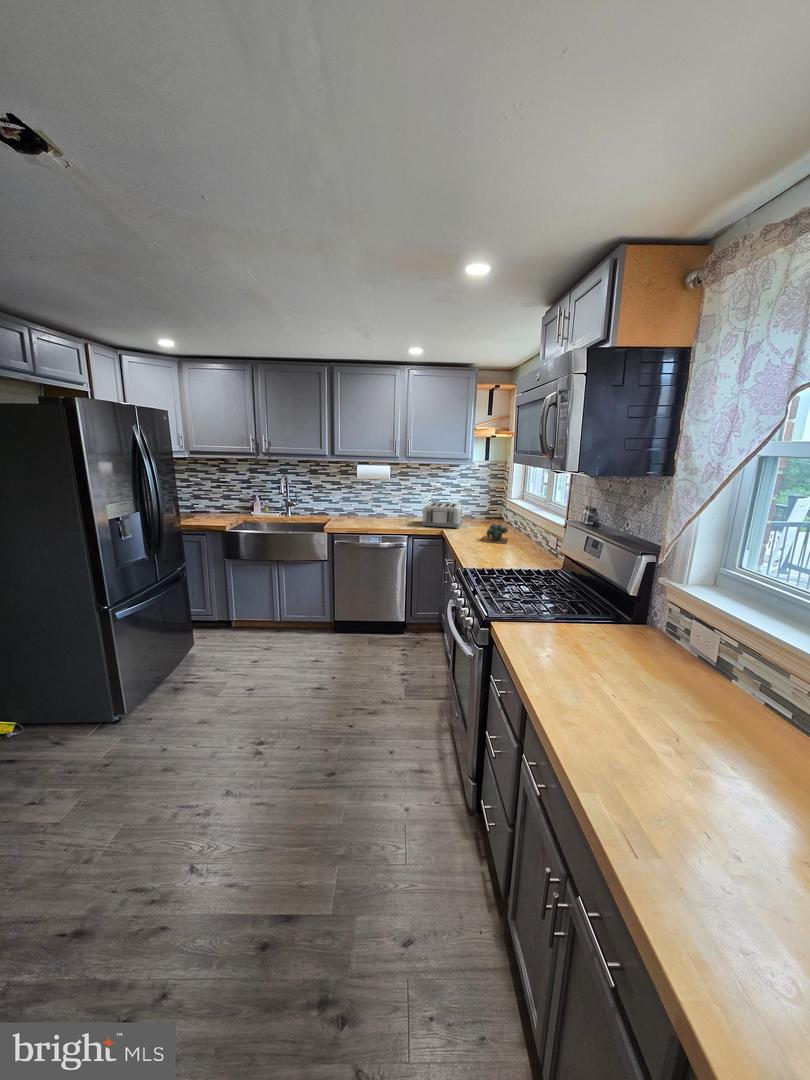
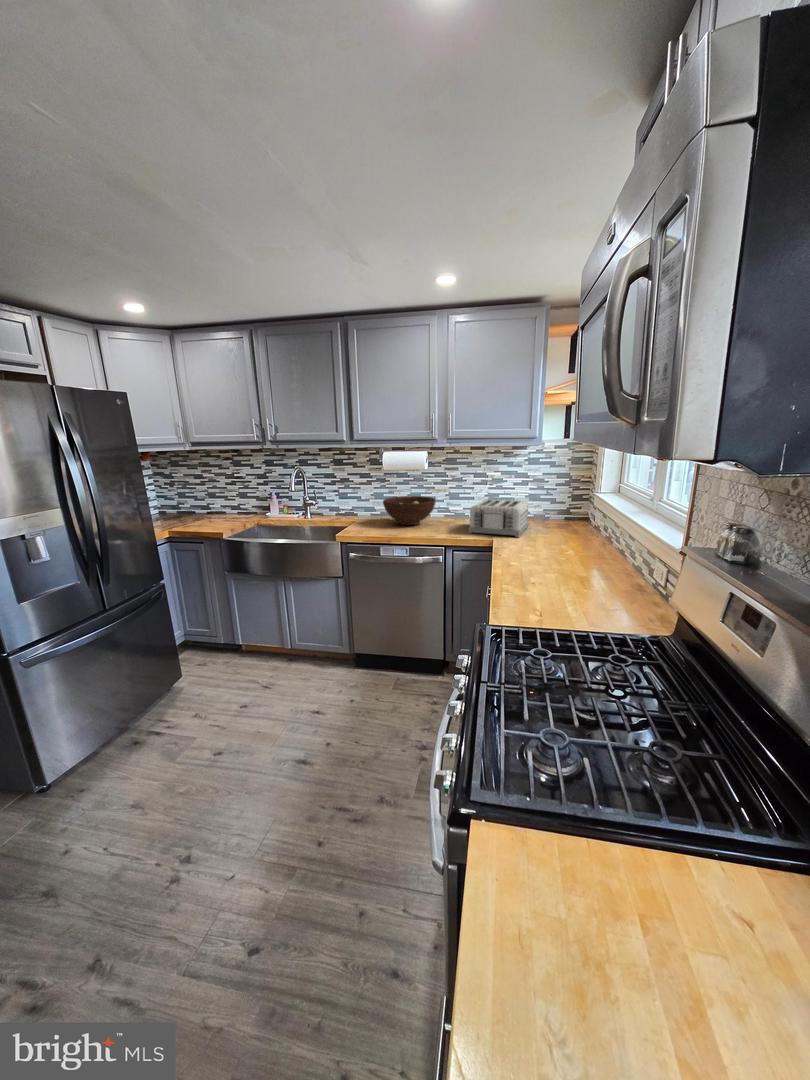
fruit bowl: none [355,500,395,521] -> present [383,496,435,525]
succulent plant: present [481,524,508,544] -> none [545,535,592,569]

